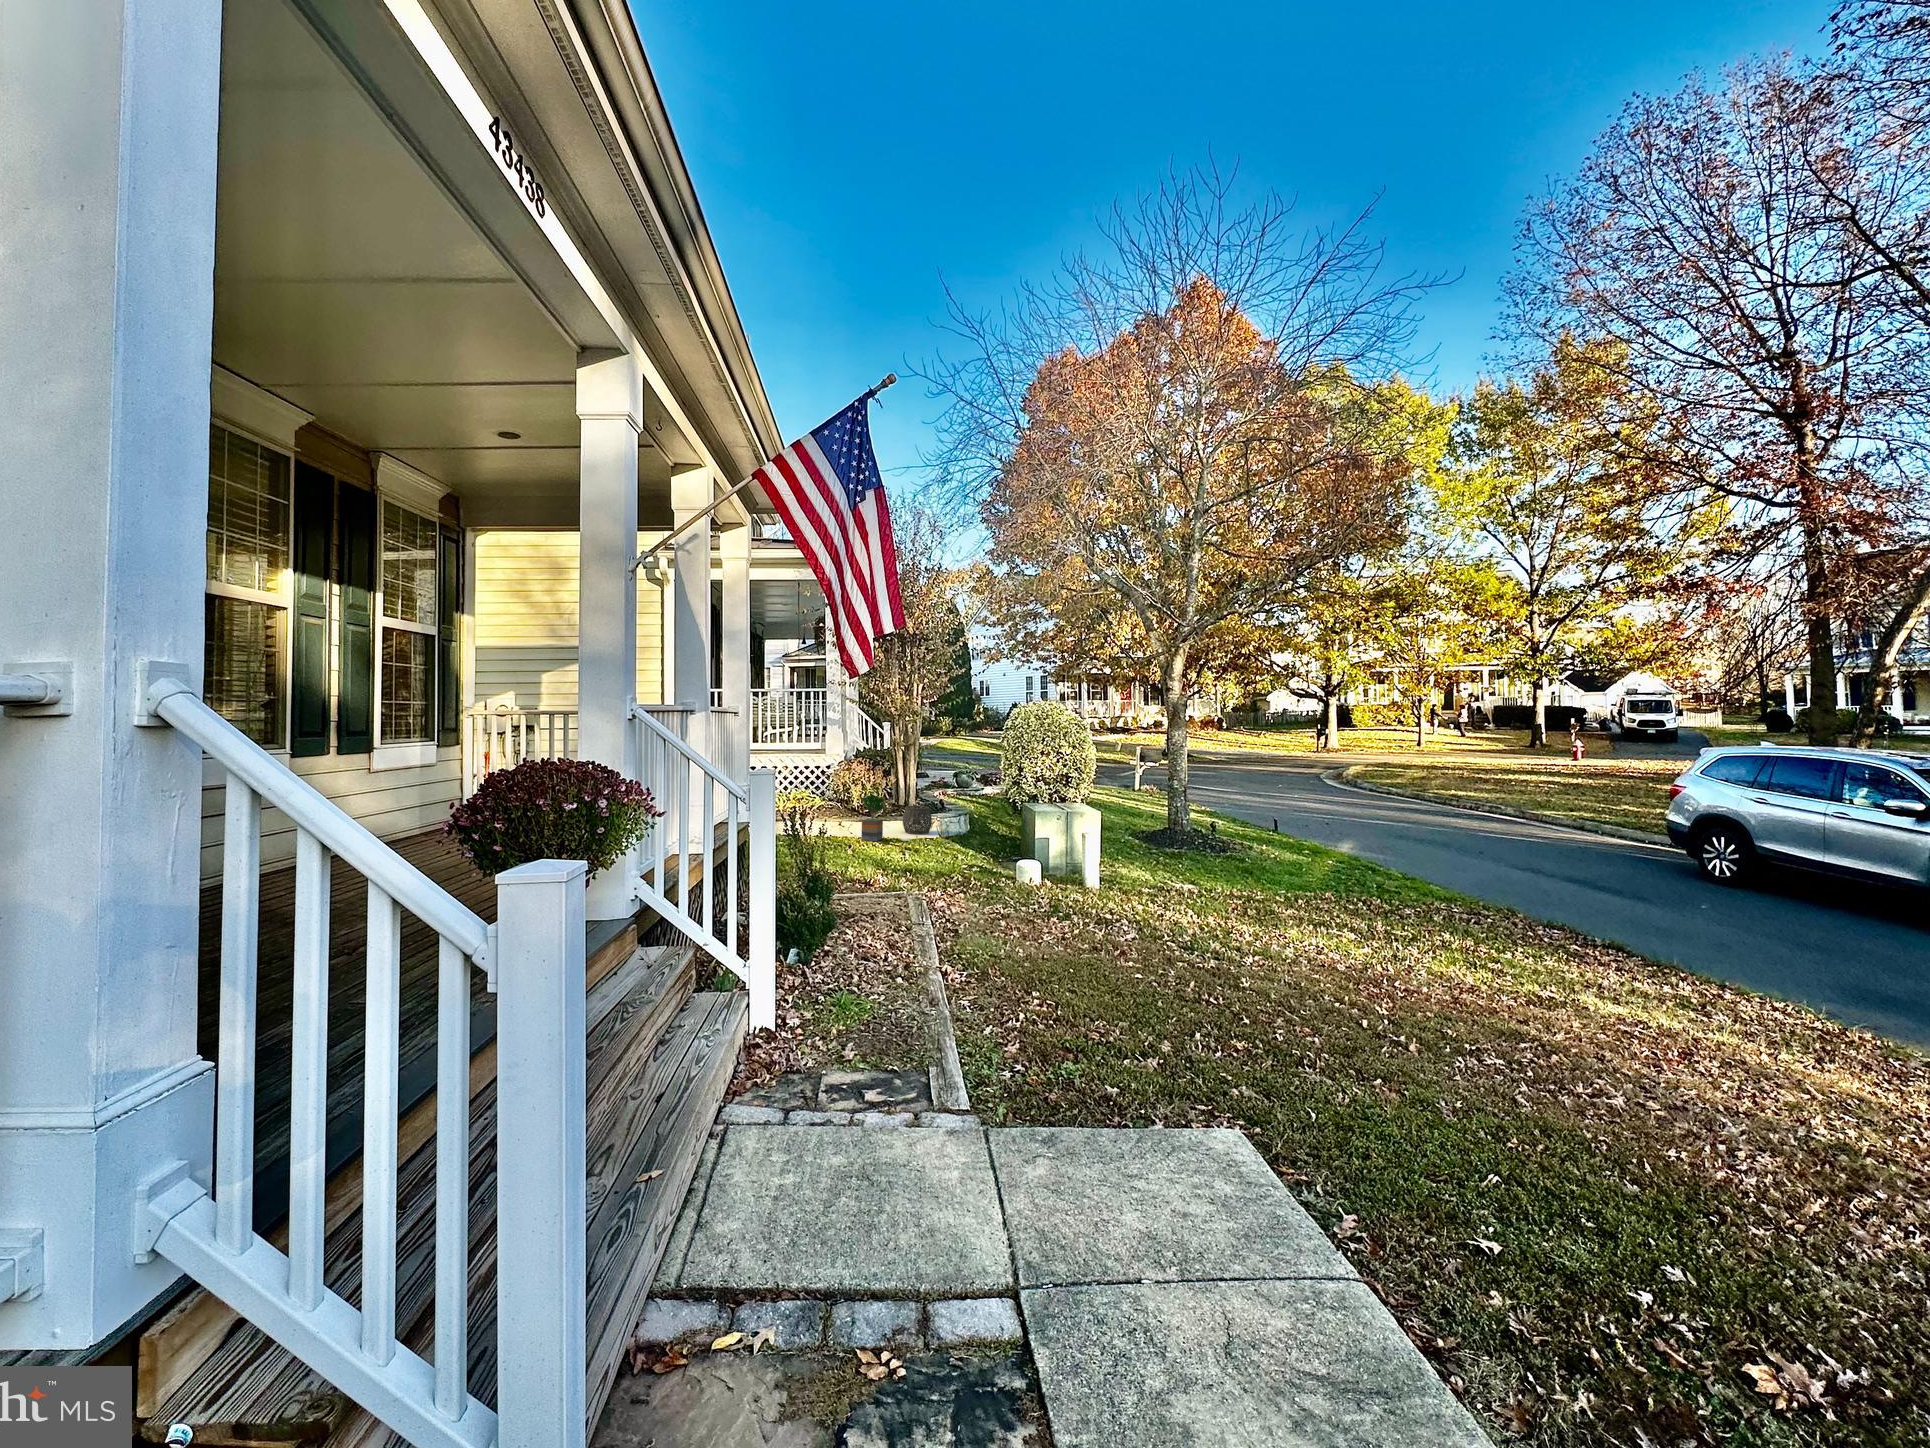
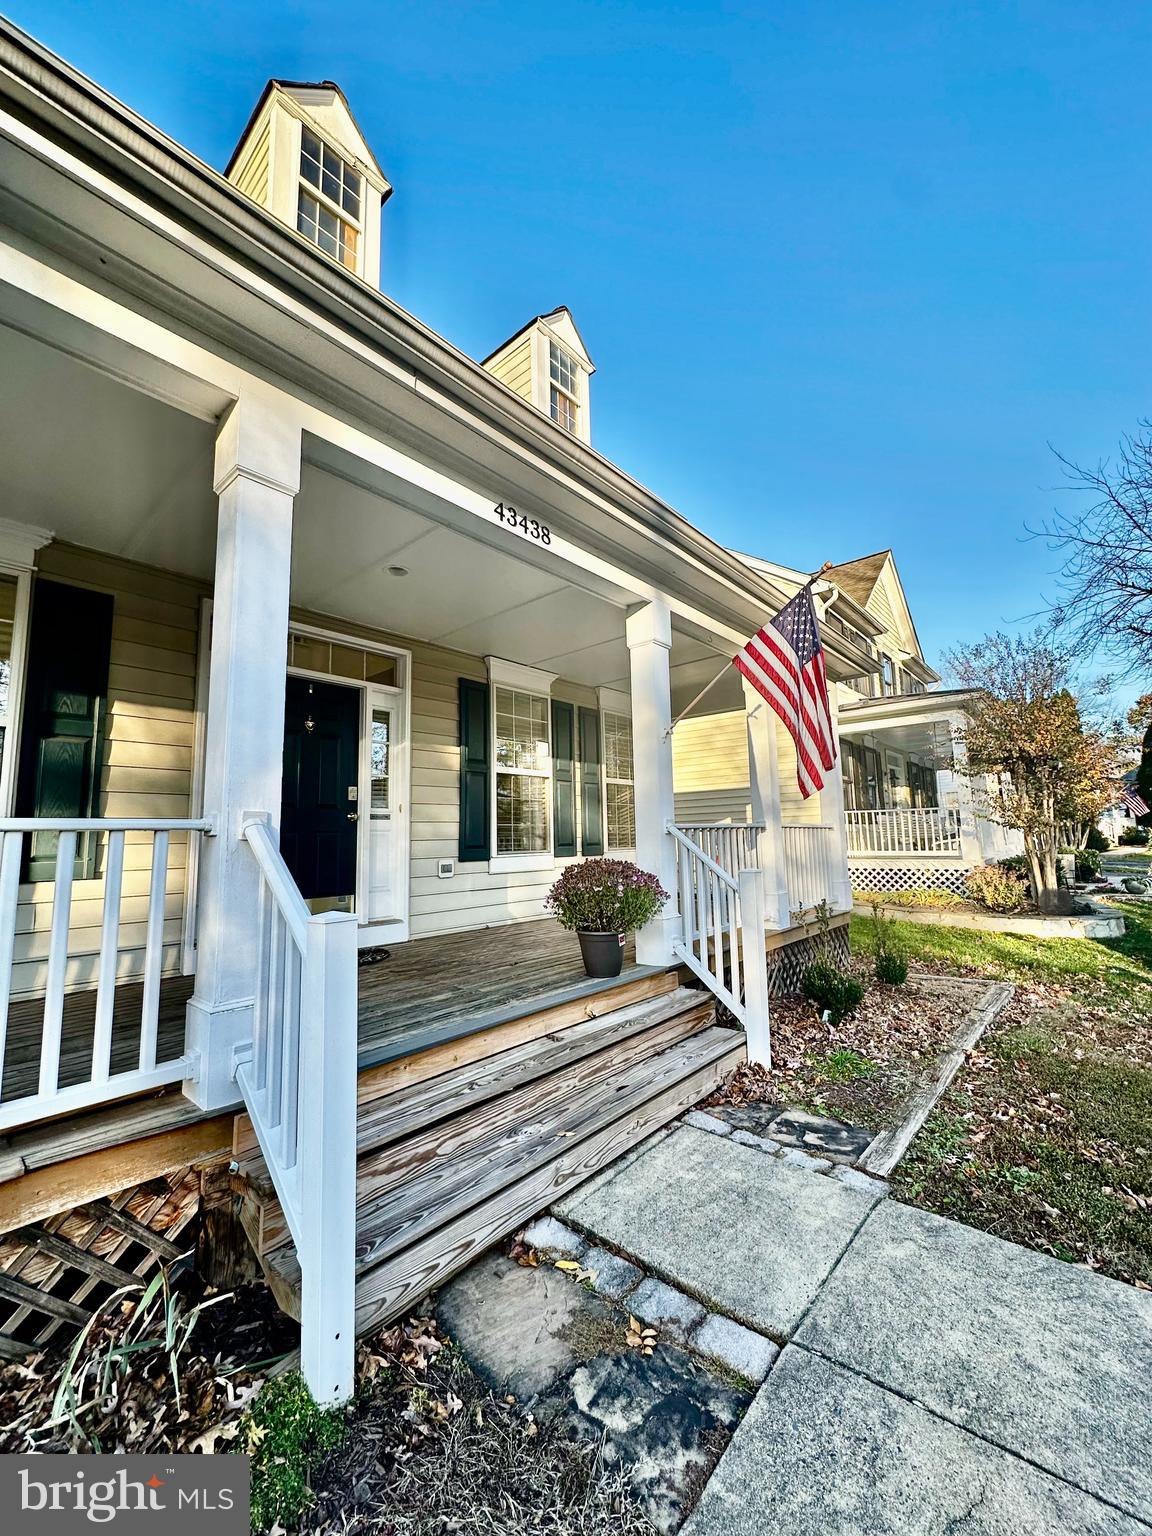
potted tree: present [861,795,888,841] -> none [985,877,1016,919]

